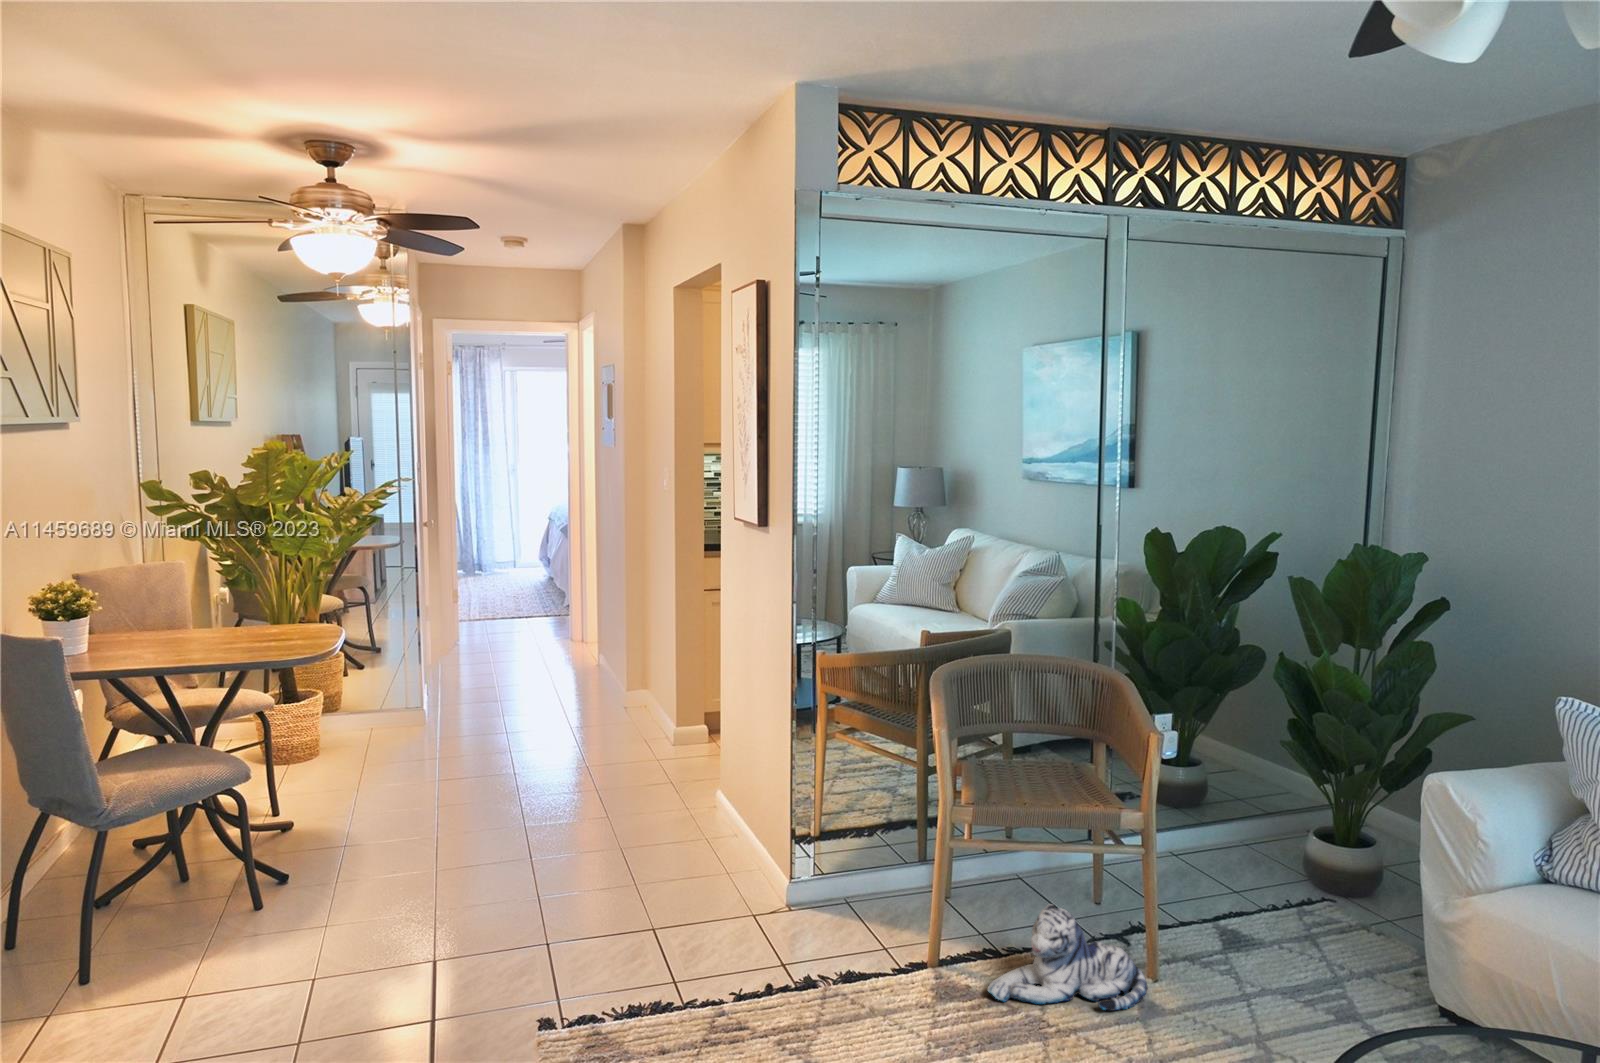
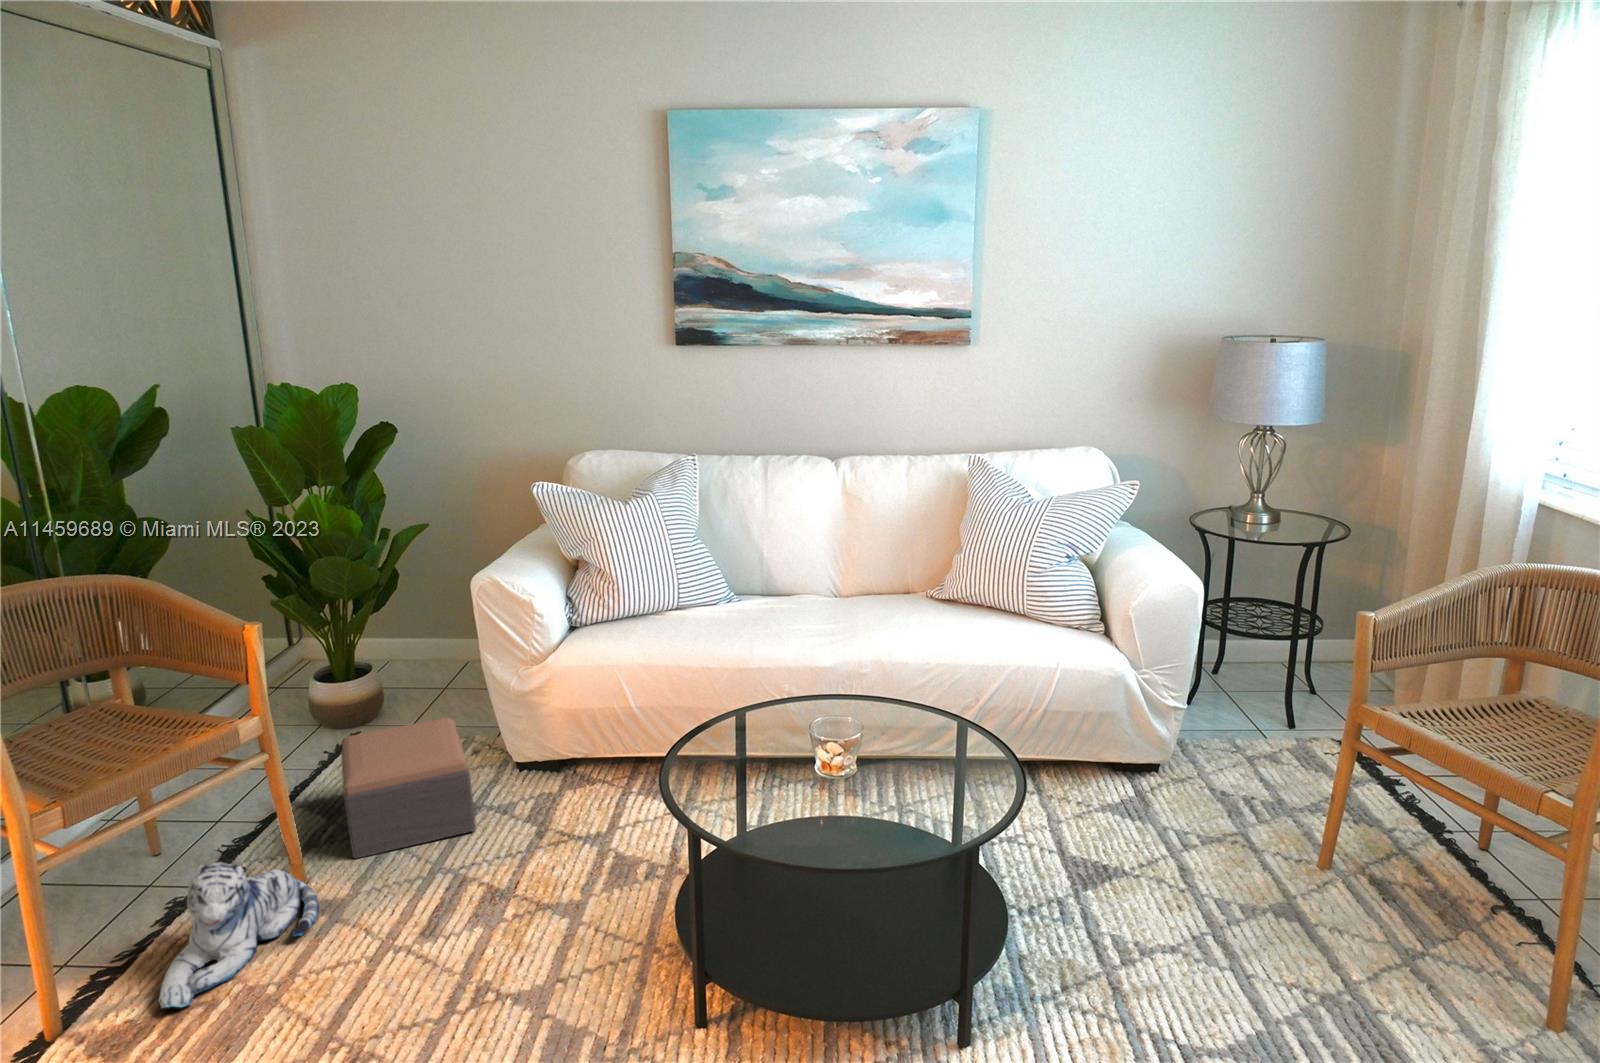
footstool: none [1204,880,1370,1033] -> present [341,718,476,858]

